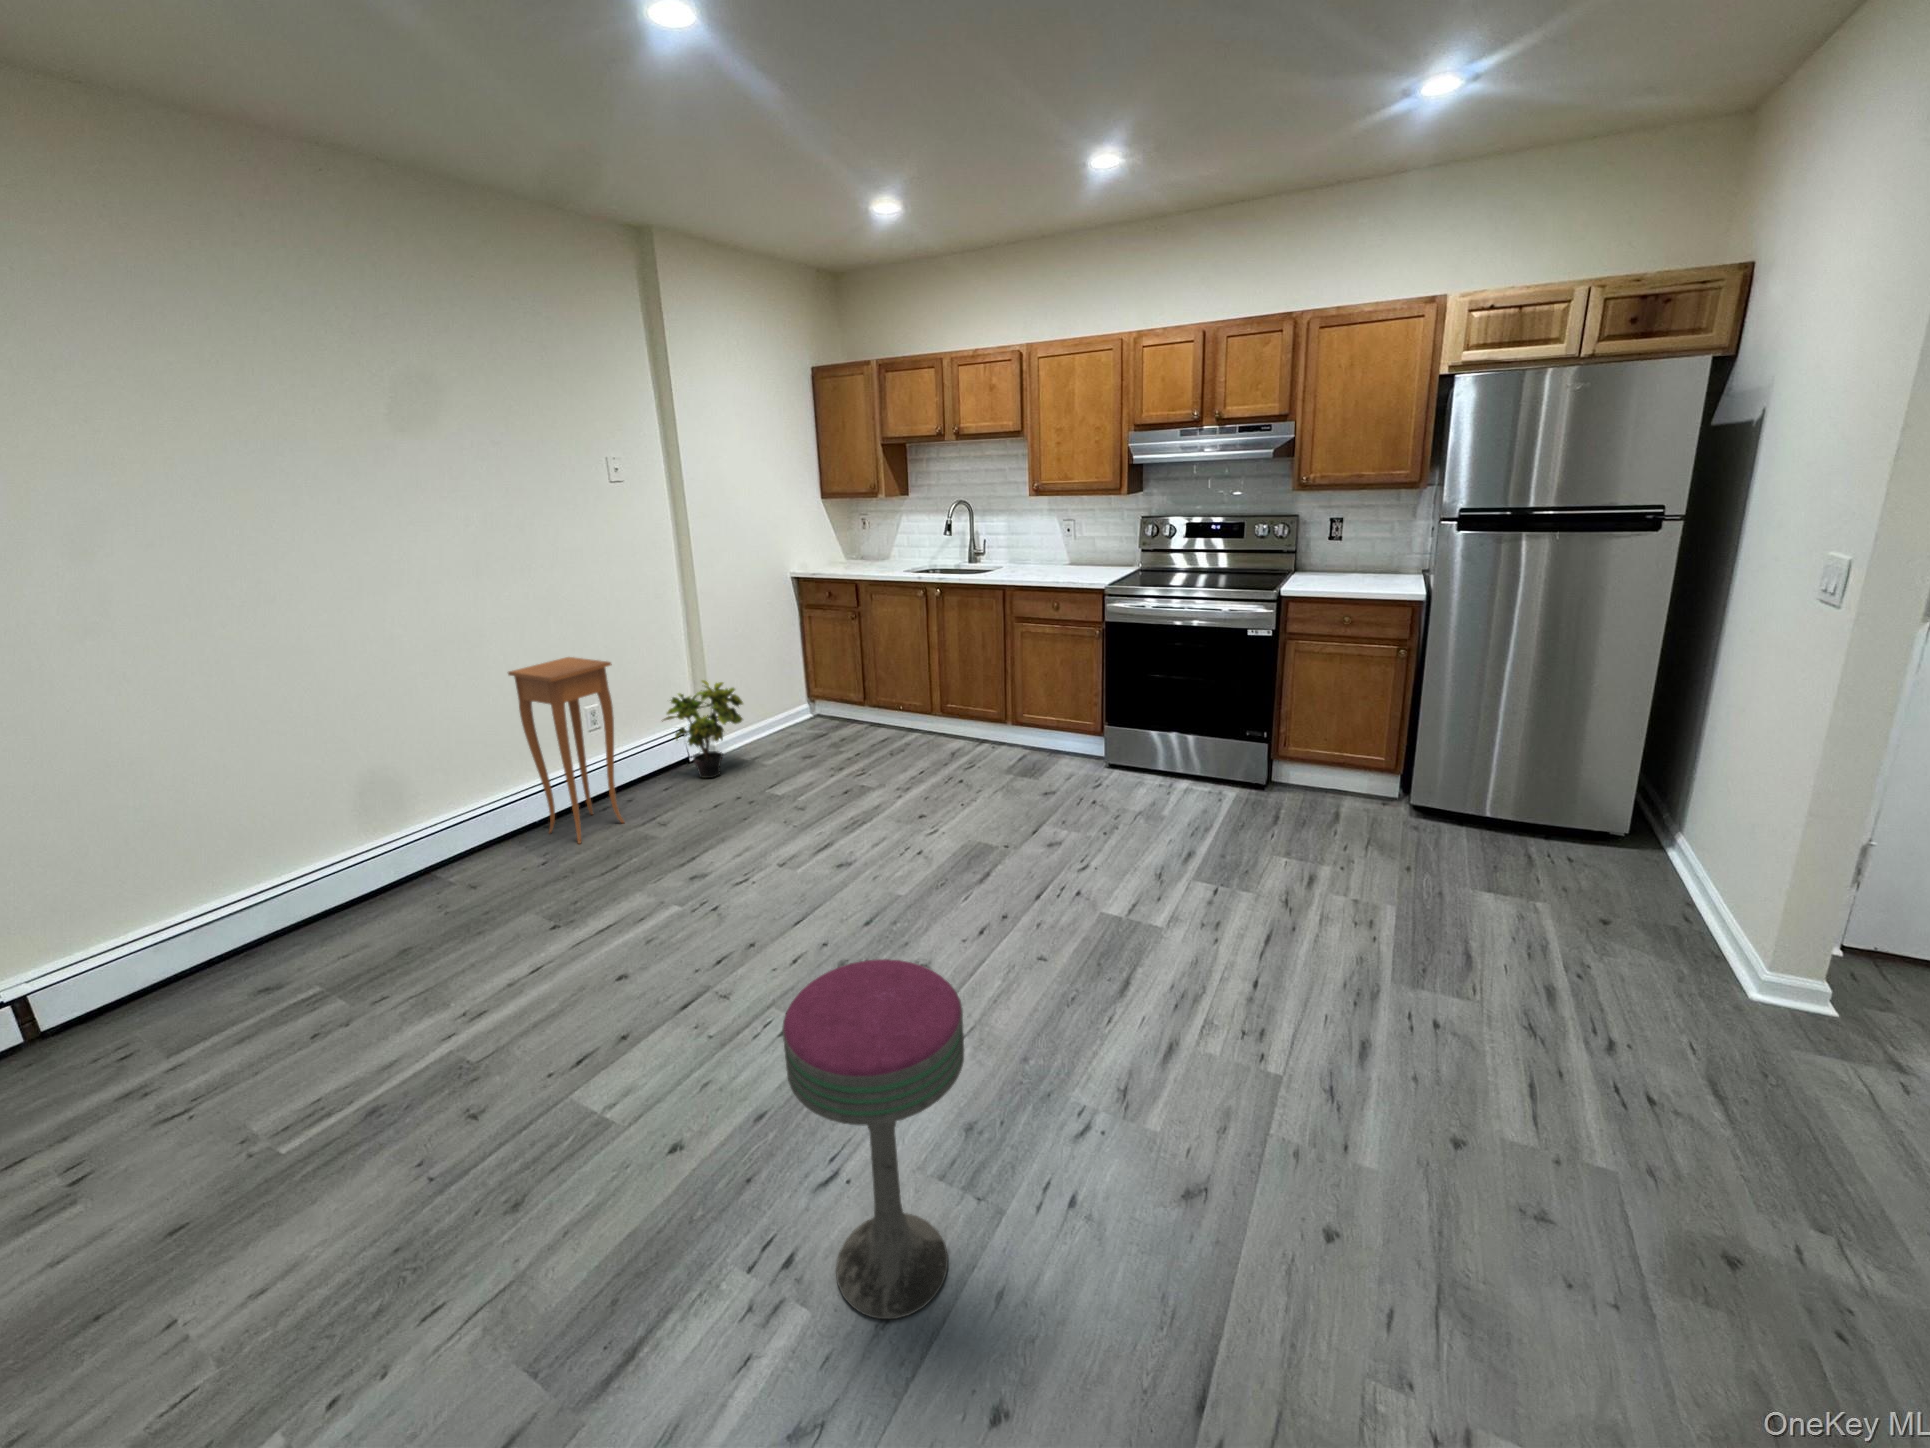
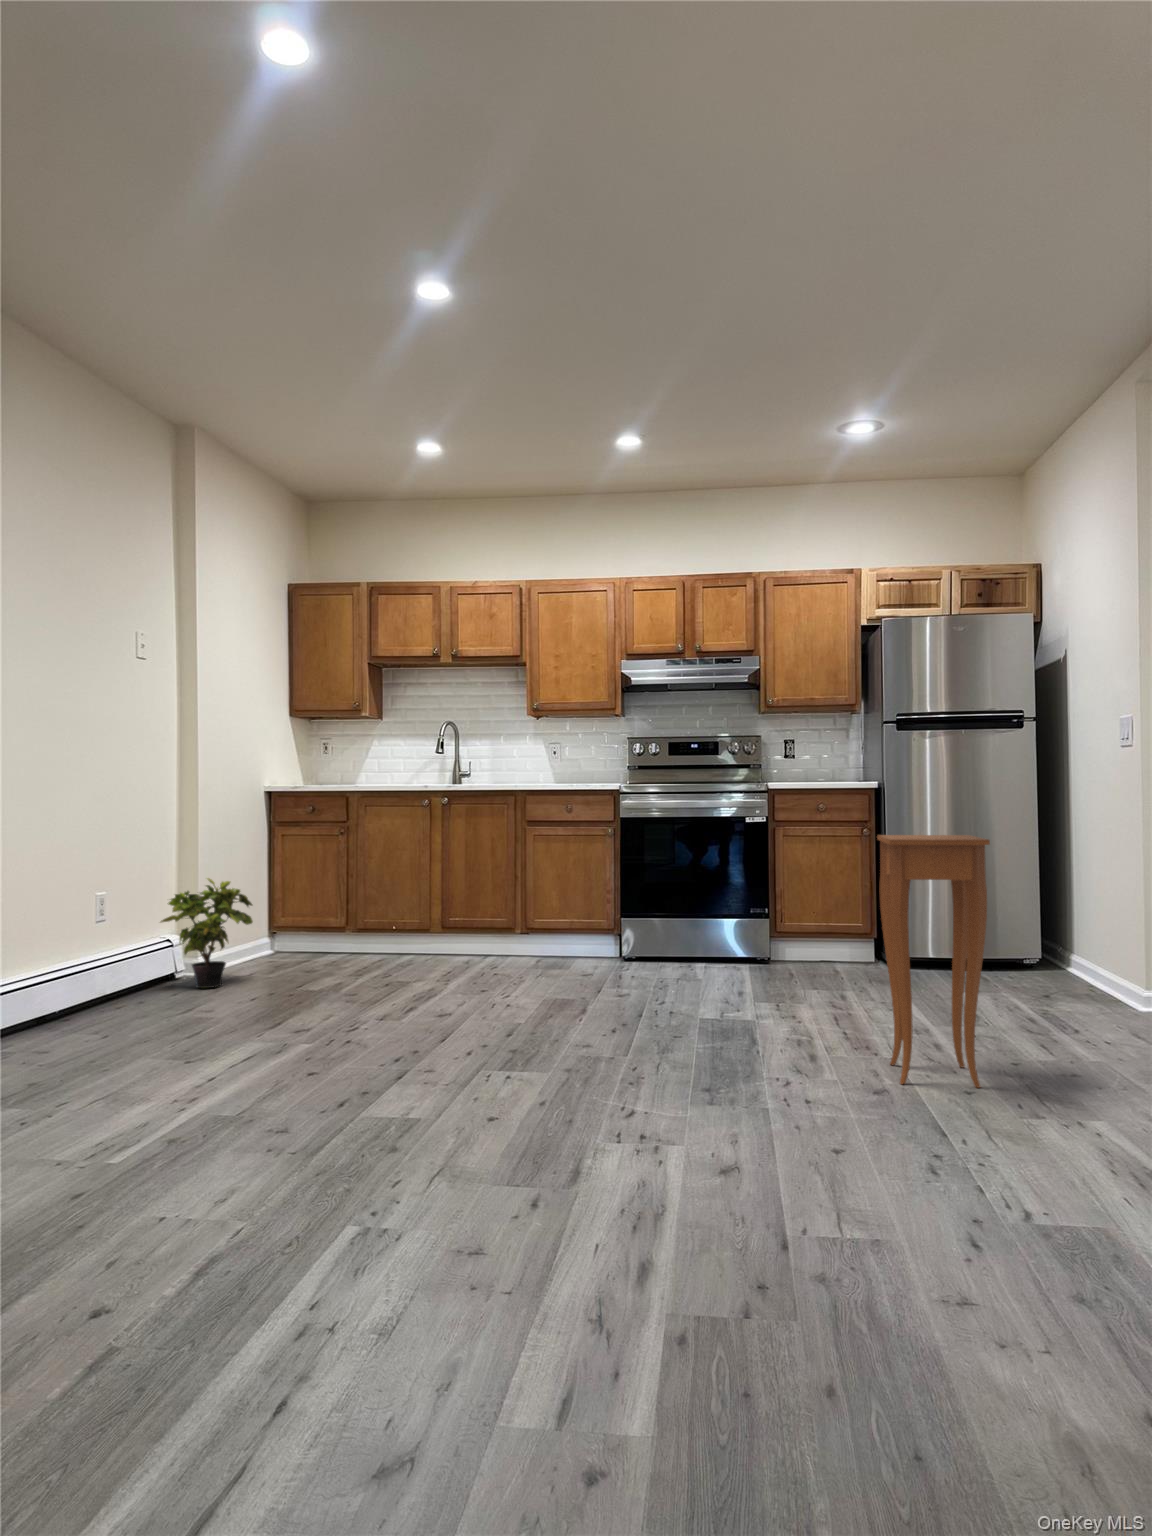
side table: present [508,657,624,843] -> present [877,835,990,1088]
bar stool: present [782,959,964,1319] -> none [640,909,766,1158]

